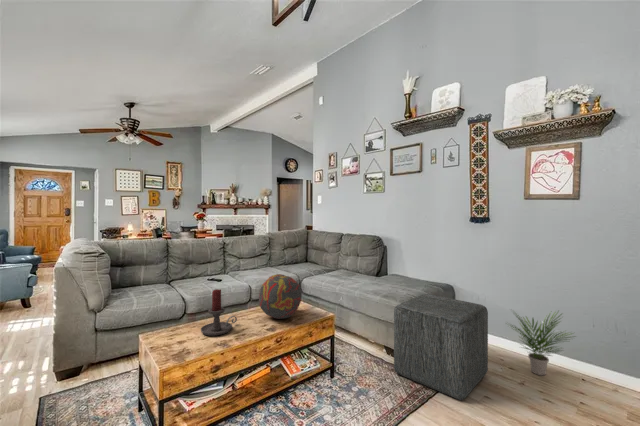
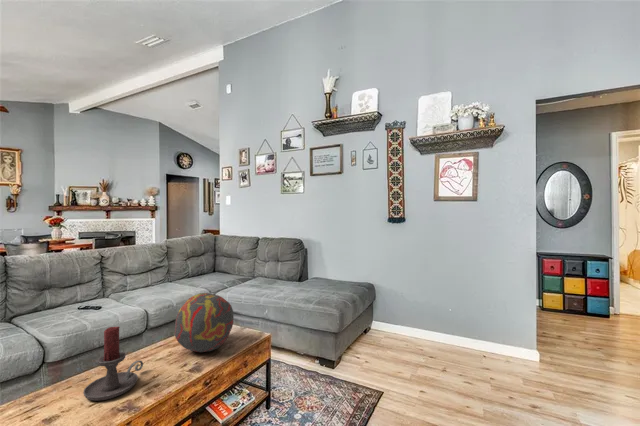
ottoman: present [394,294,488,400] -> none [336,296,420,404]
potted plant: present [511,314,570,375] -> none [426,299,484,360]

